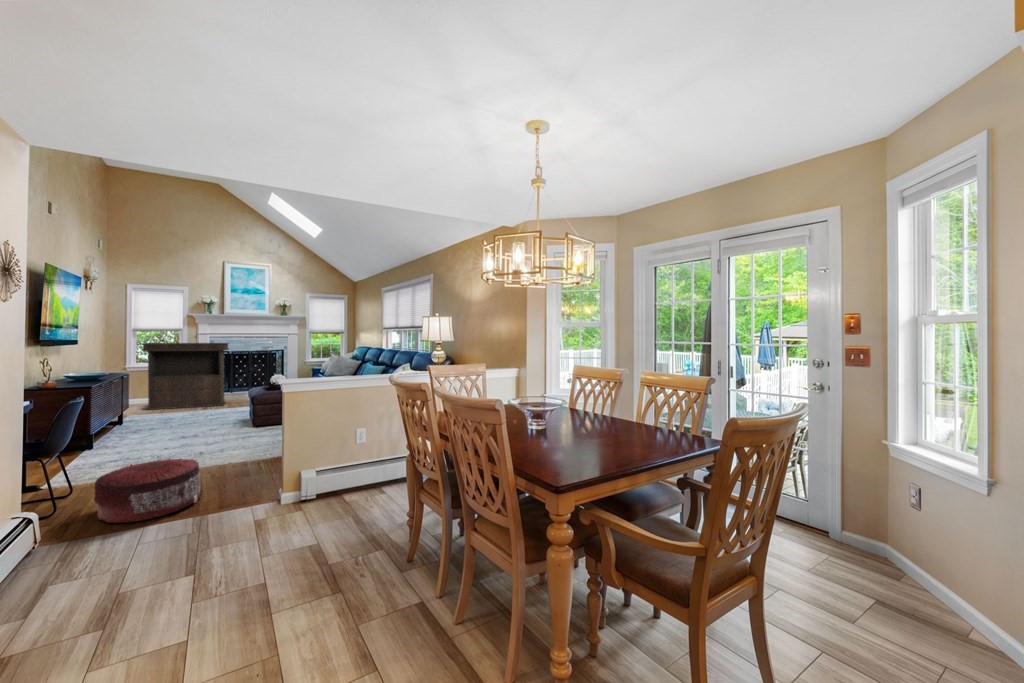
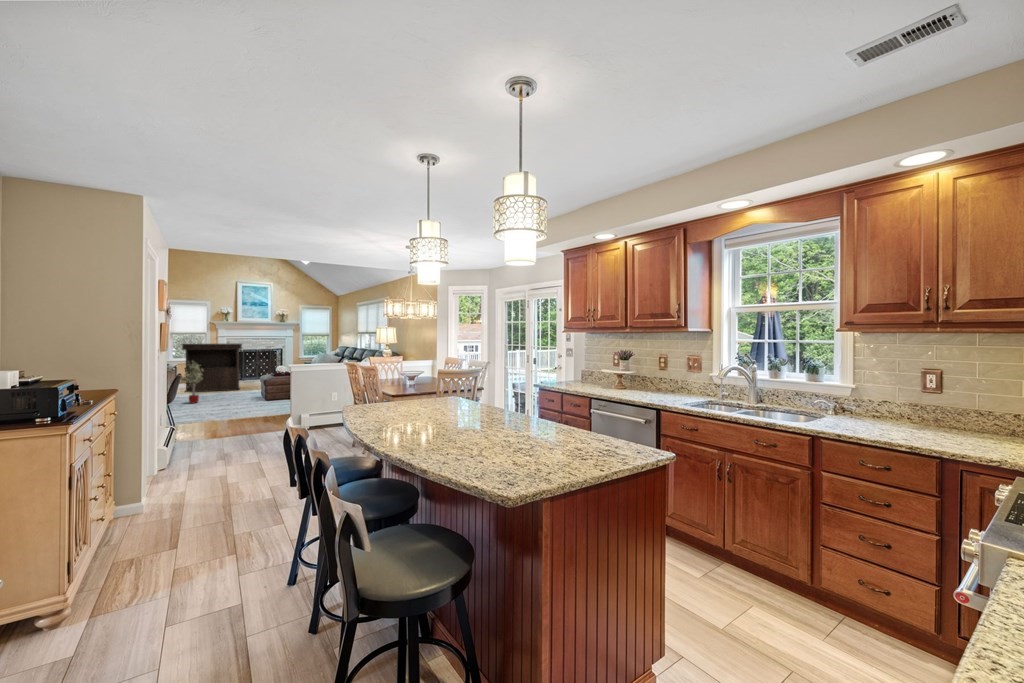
potted tree: none [120,367,163,431] -> present [179,361,203,403]
pouf: present [94,458,202,523] -> none [196,409,248,437]

